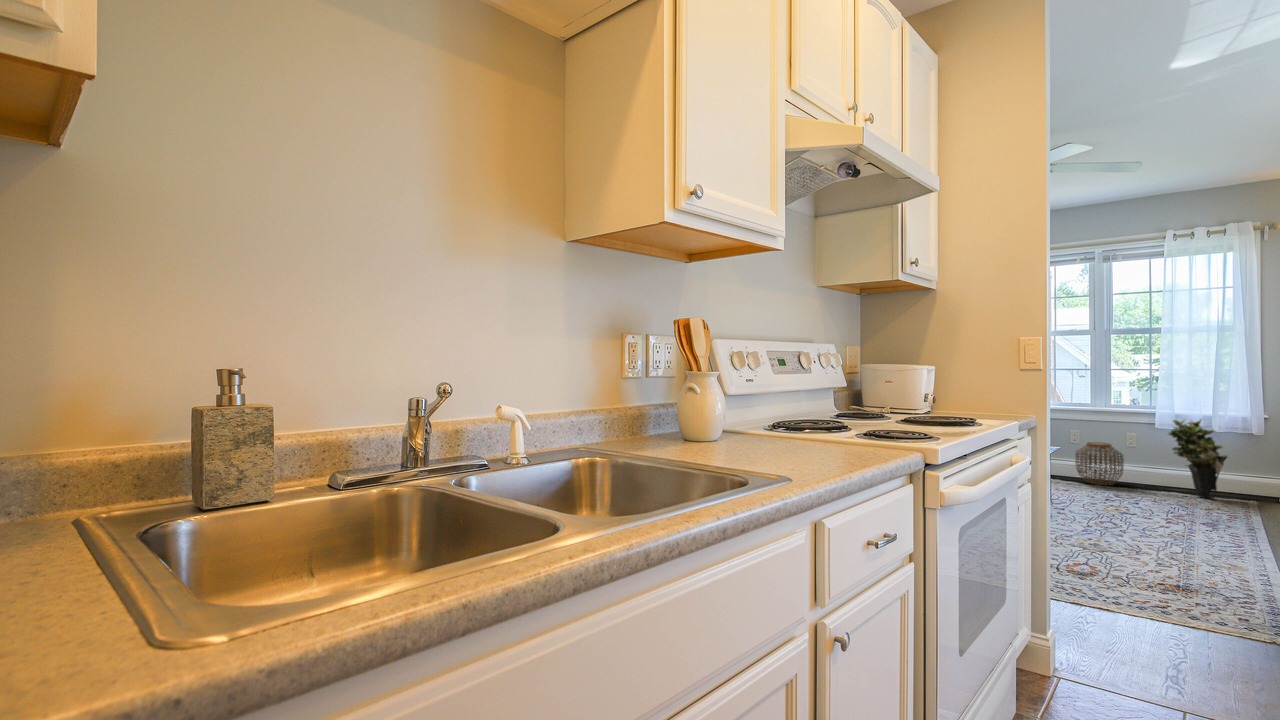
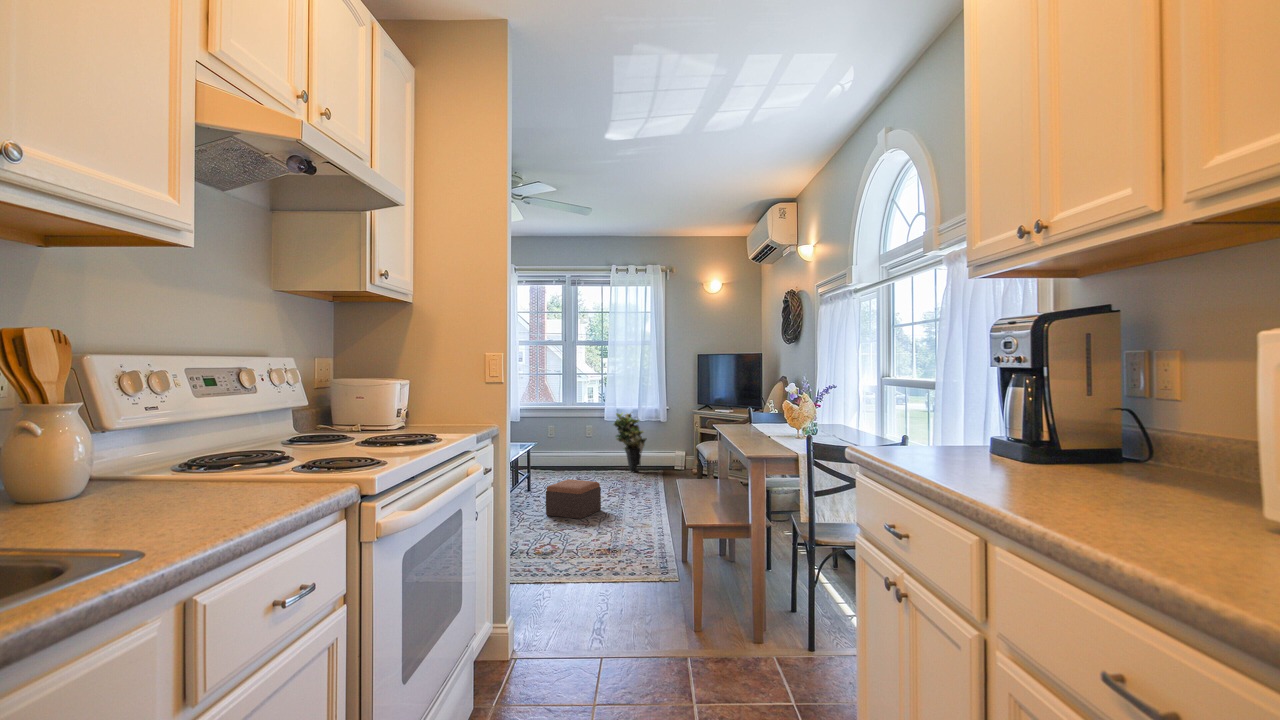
woven basket: present [1075,442,1124,485] -> none [554,435,586,471]
footstool: none [1074,493,1157,543] -> present [546,479,601,519]

